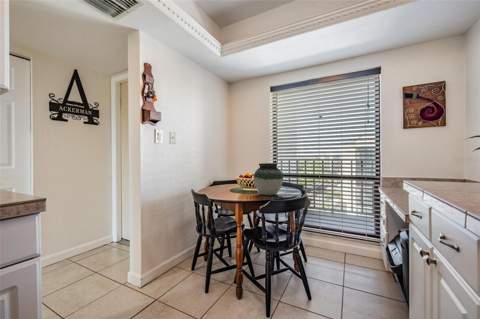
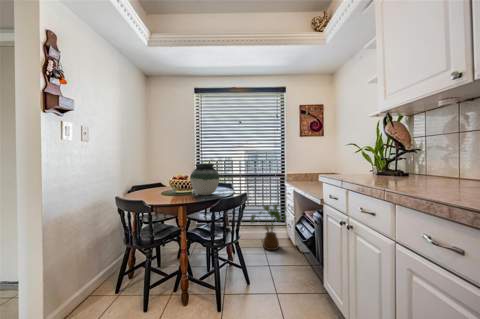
house plant: none [326,213,380,270] -> present [251,204,286,250]

